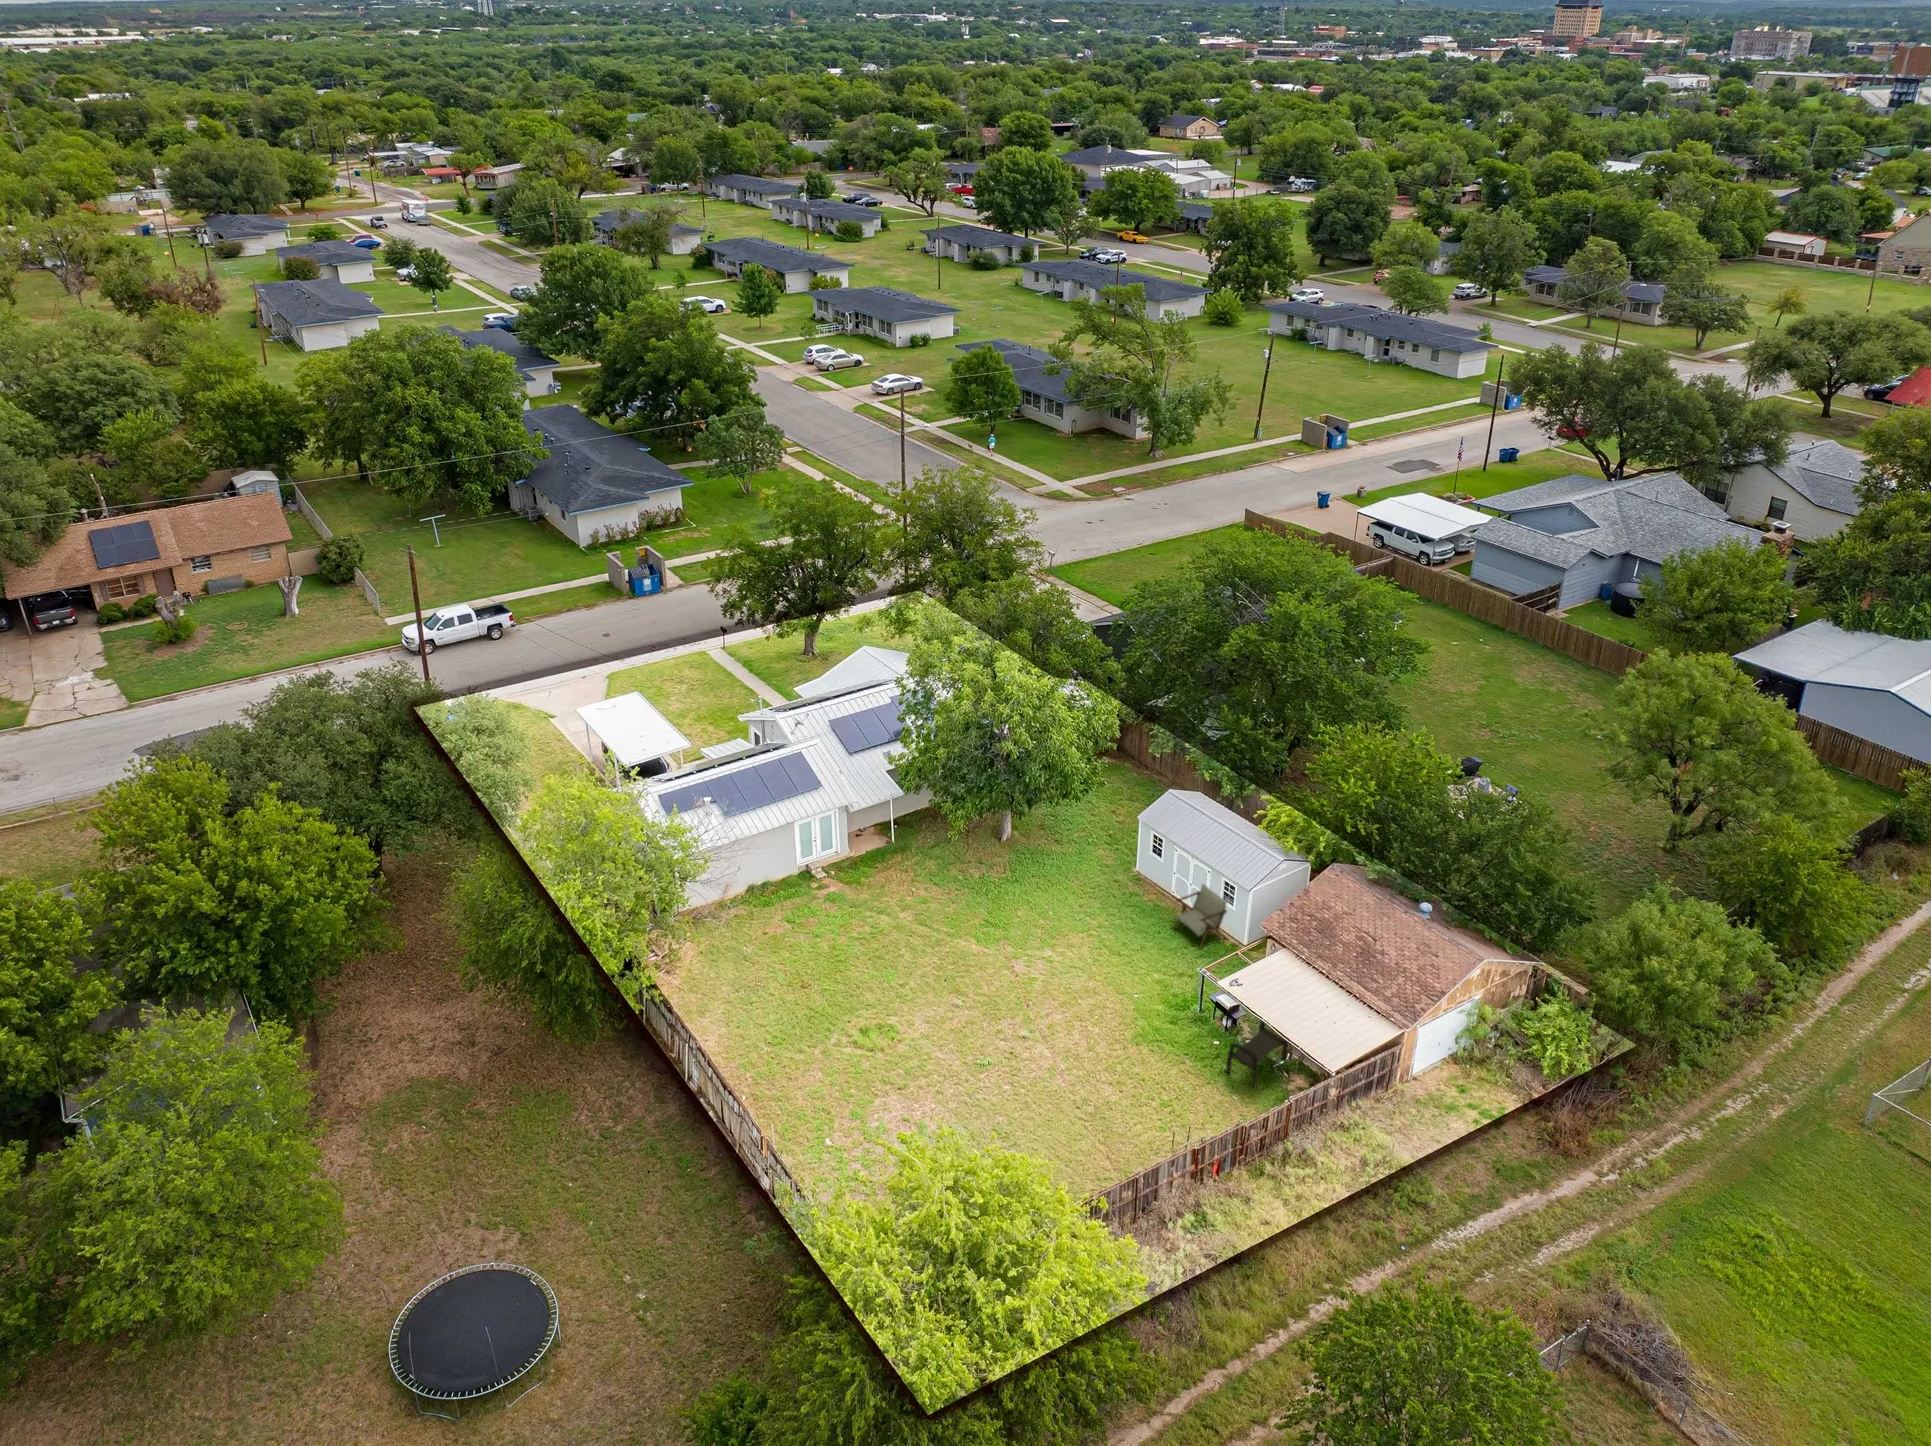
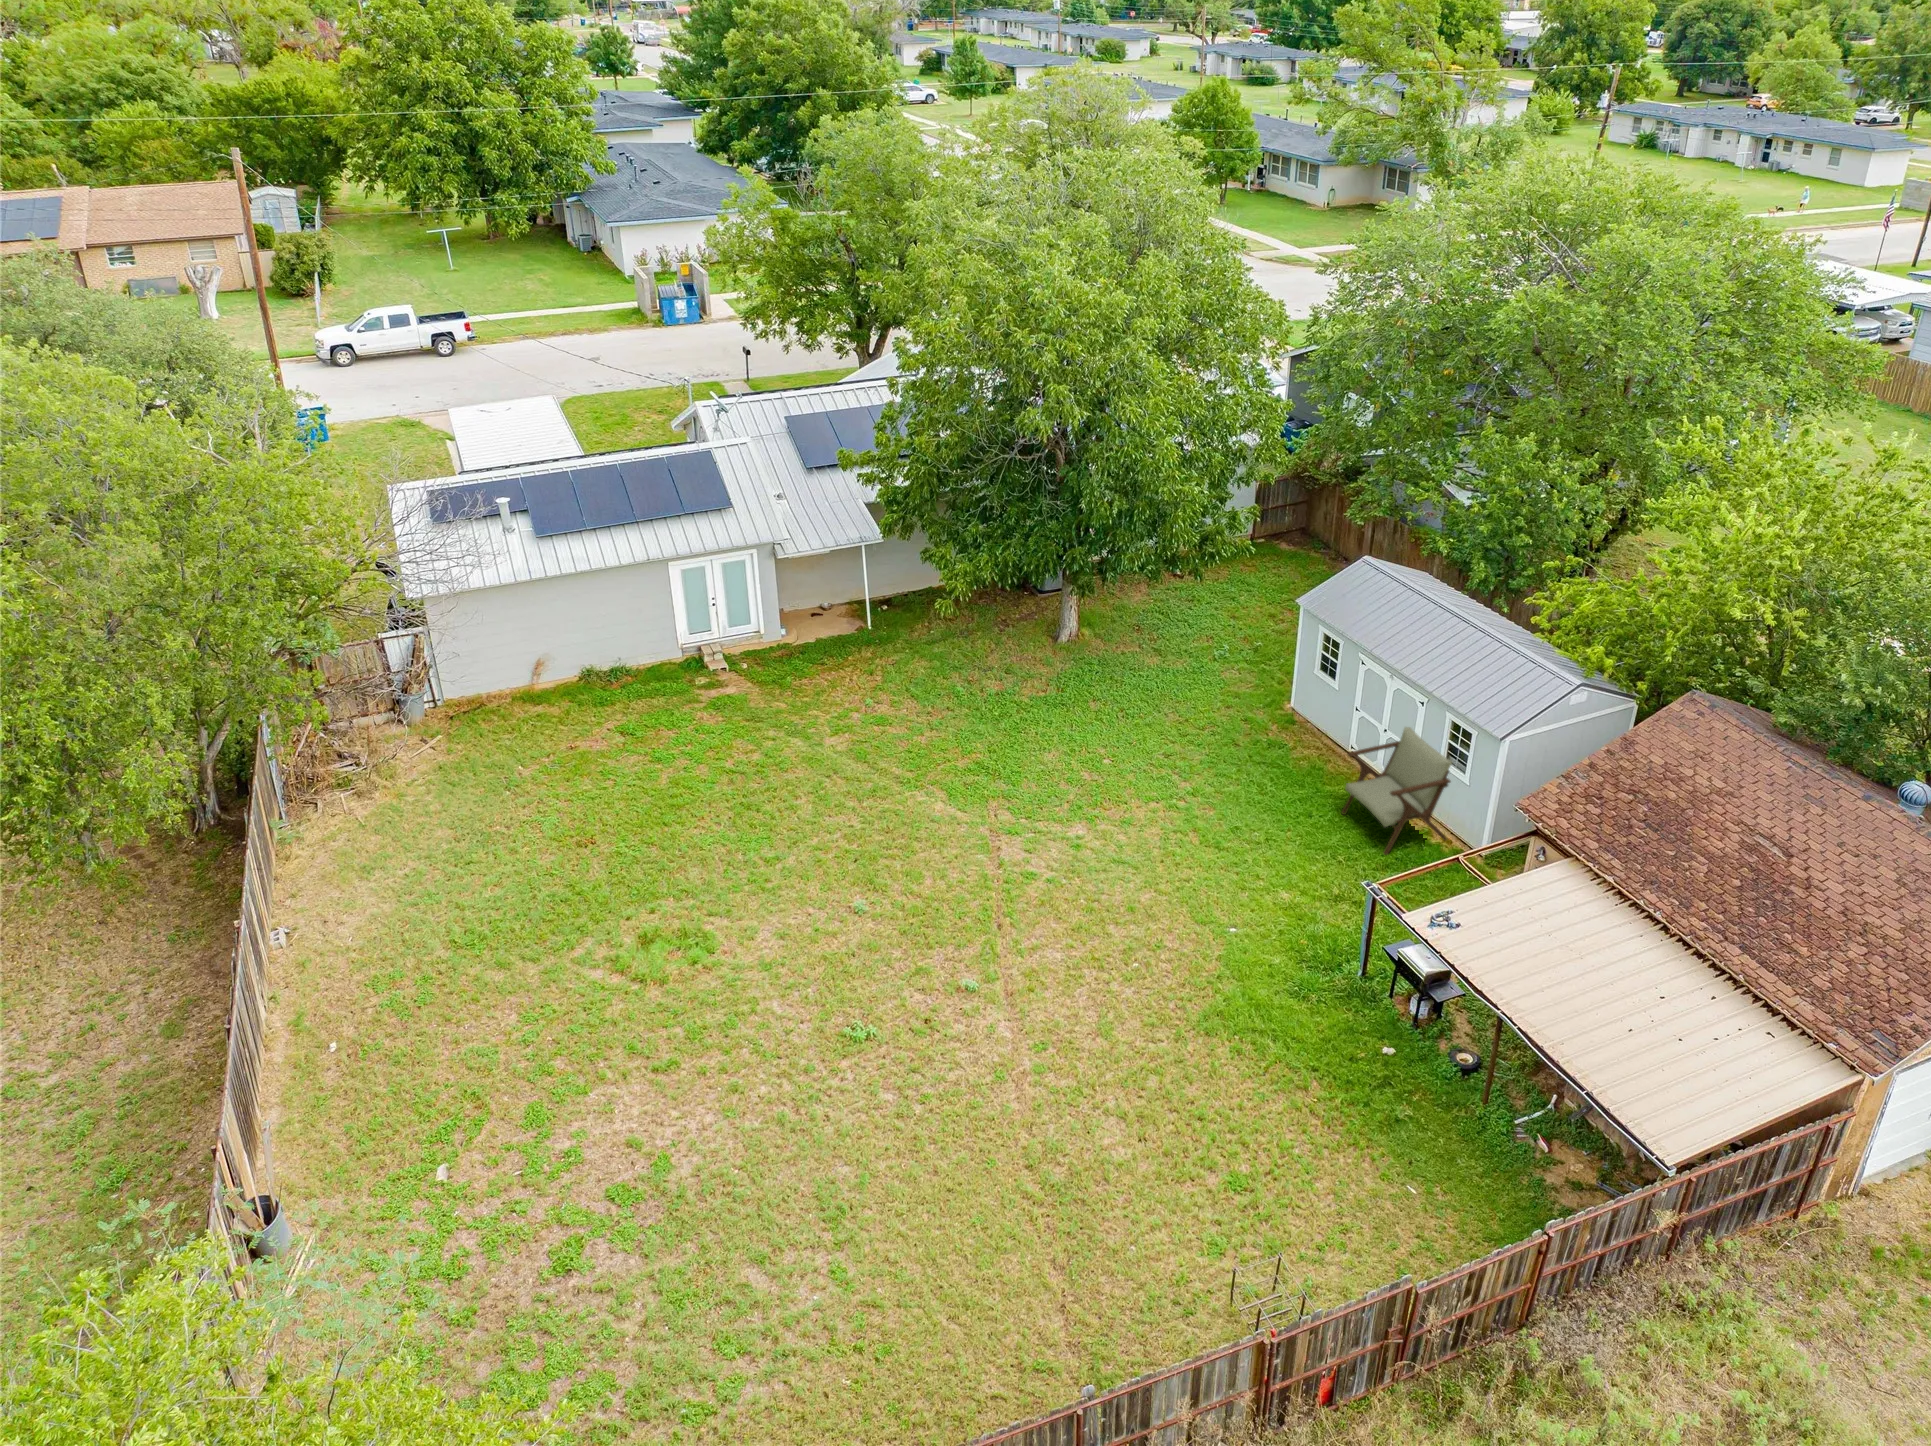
bench: present [1226,1022,1288,1089] -> none [1398,1009,1556,1169]

